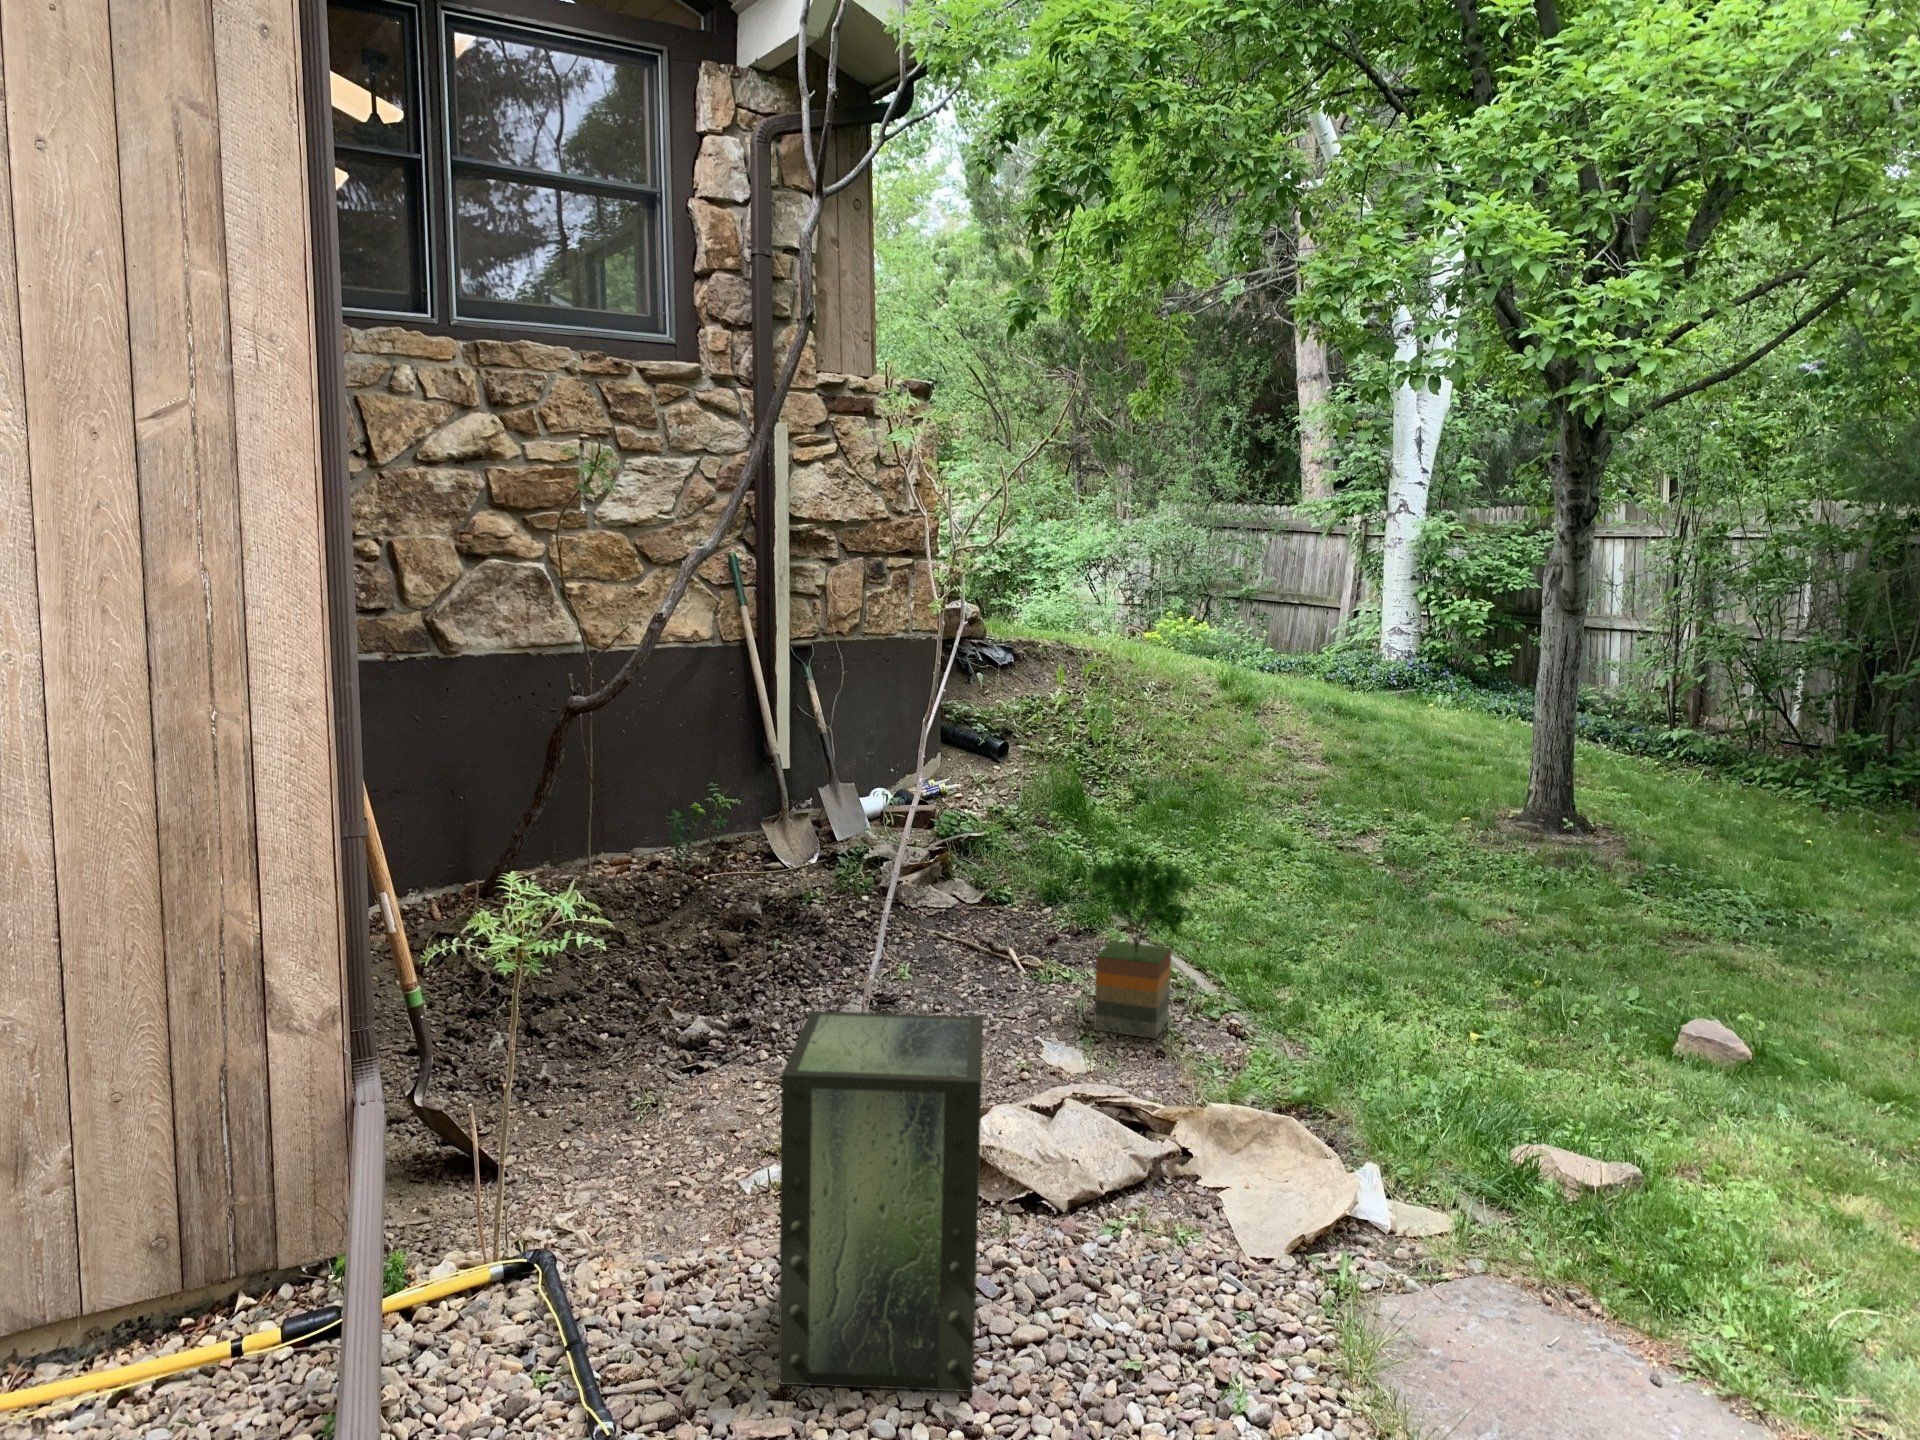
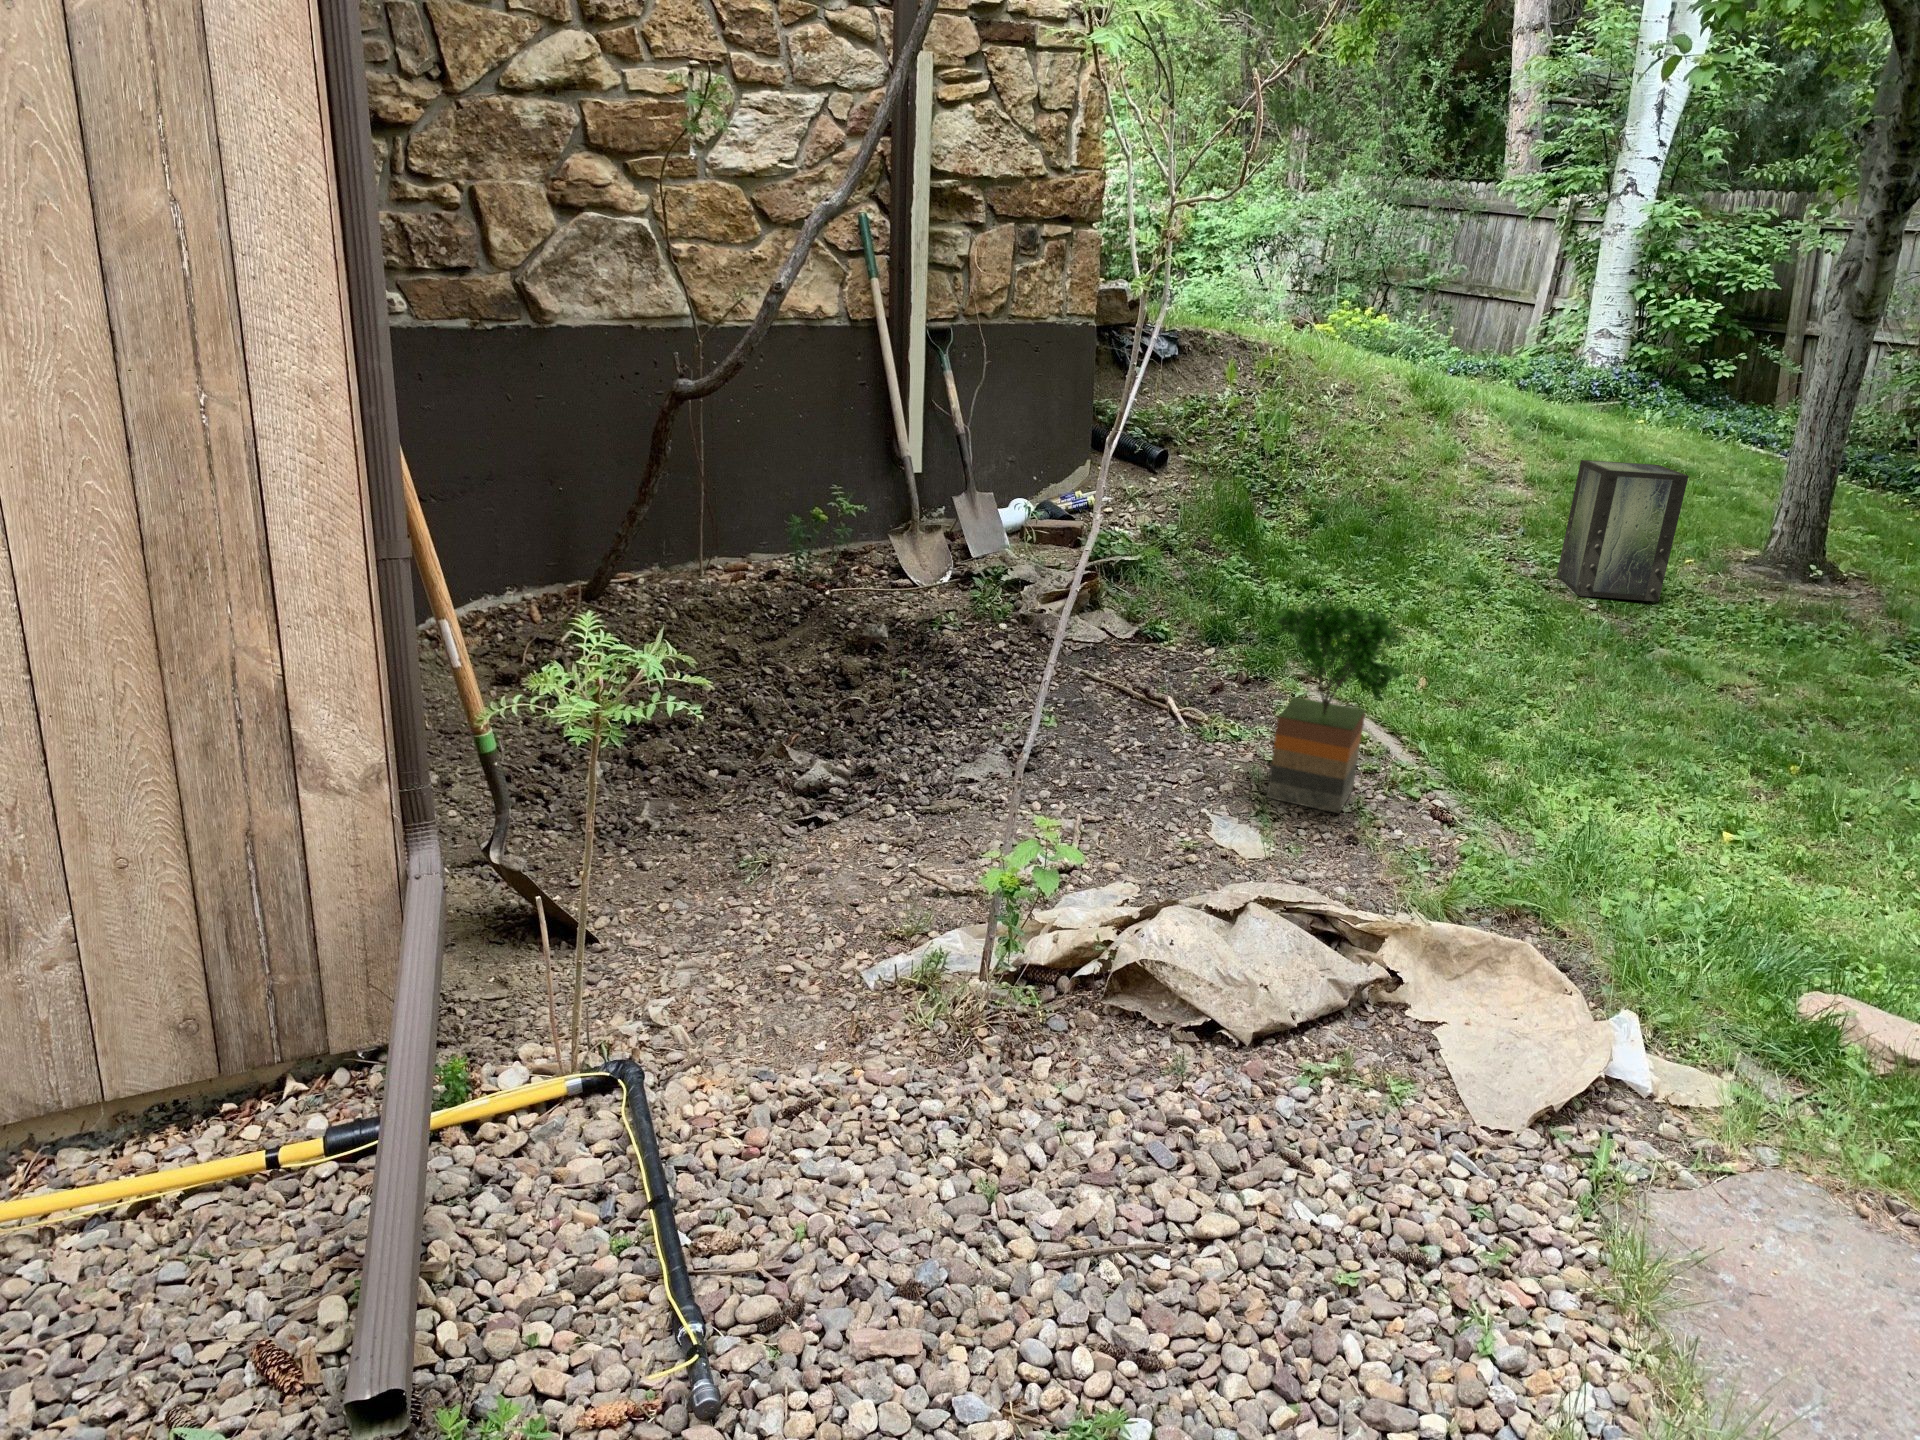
storage box: present [778,1011,983,1392] -> present [1557,460,1689,602]

